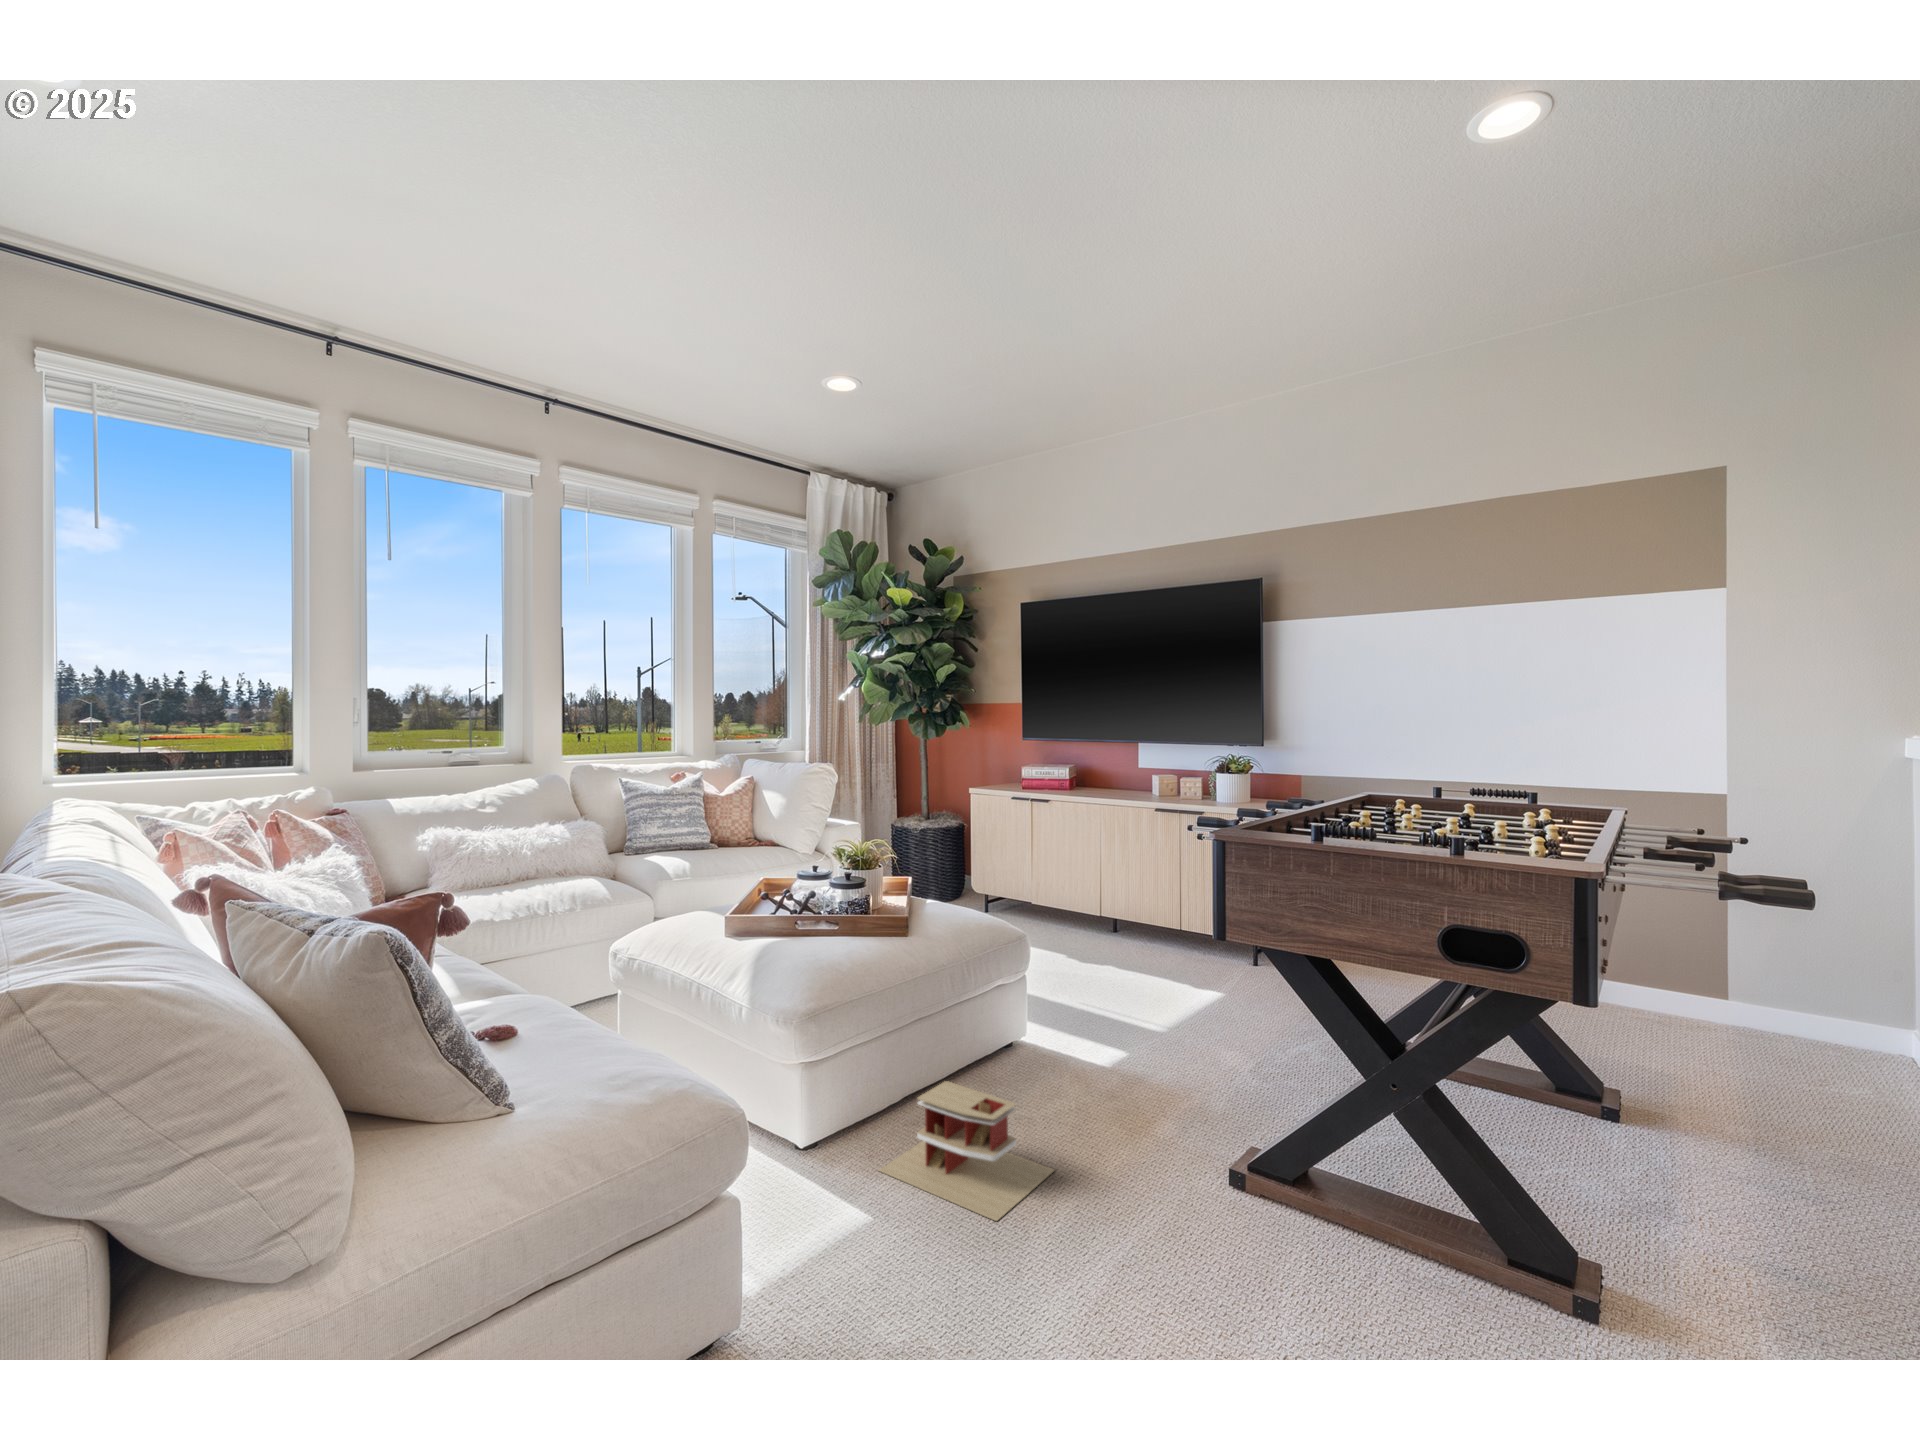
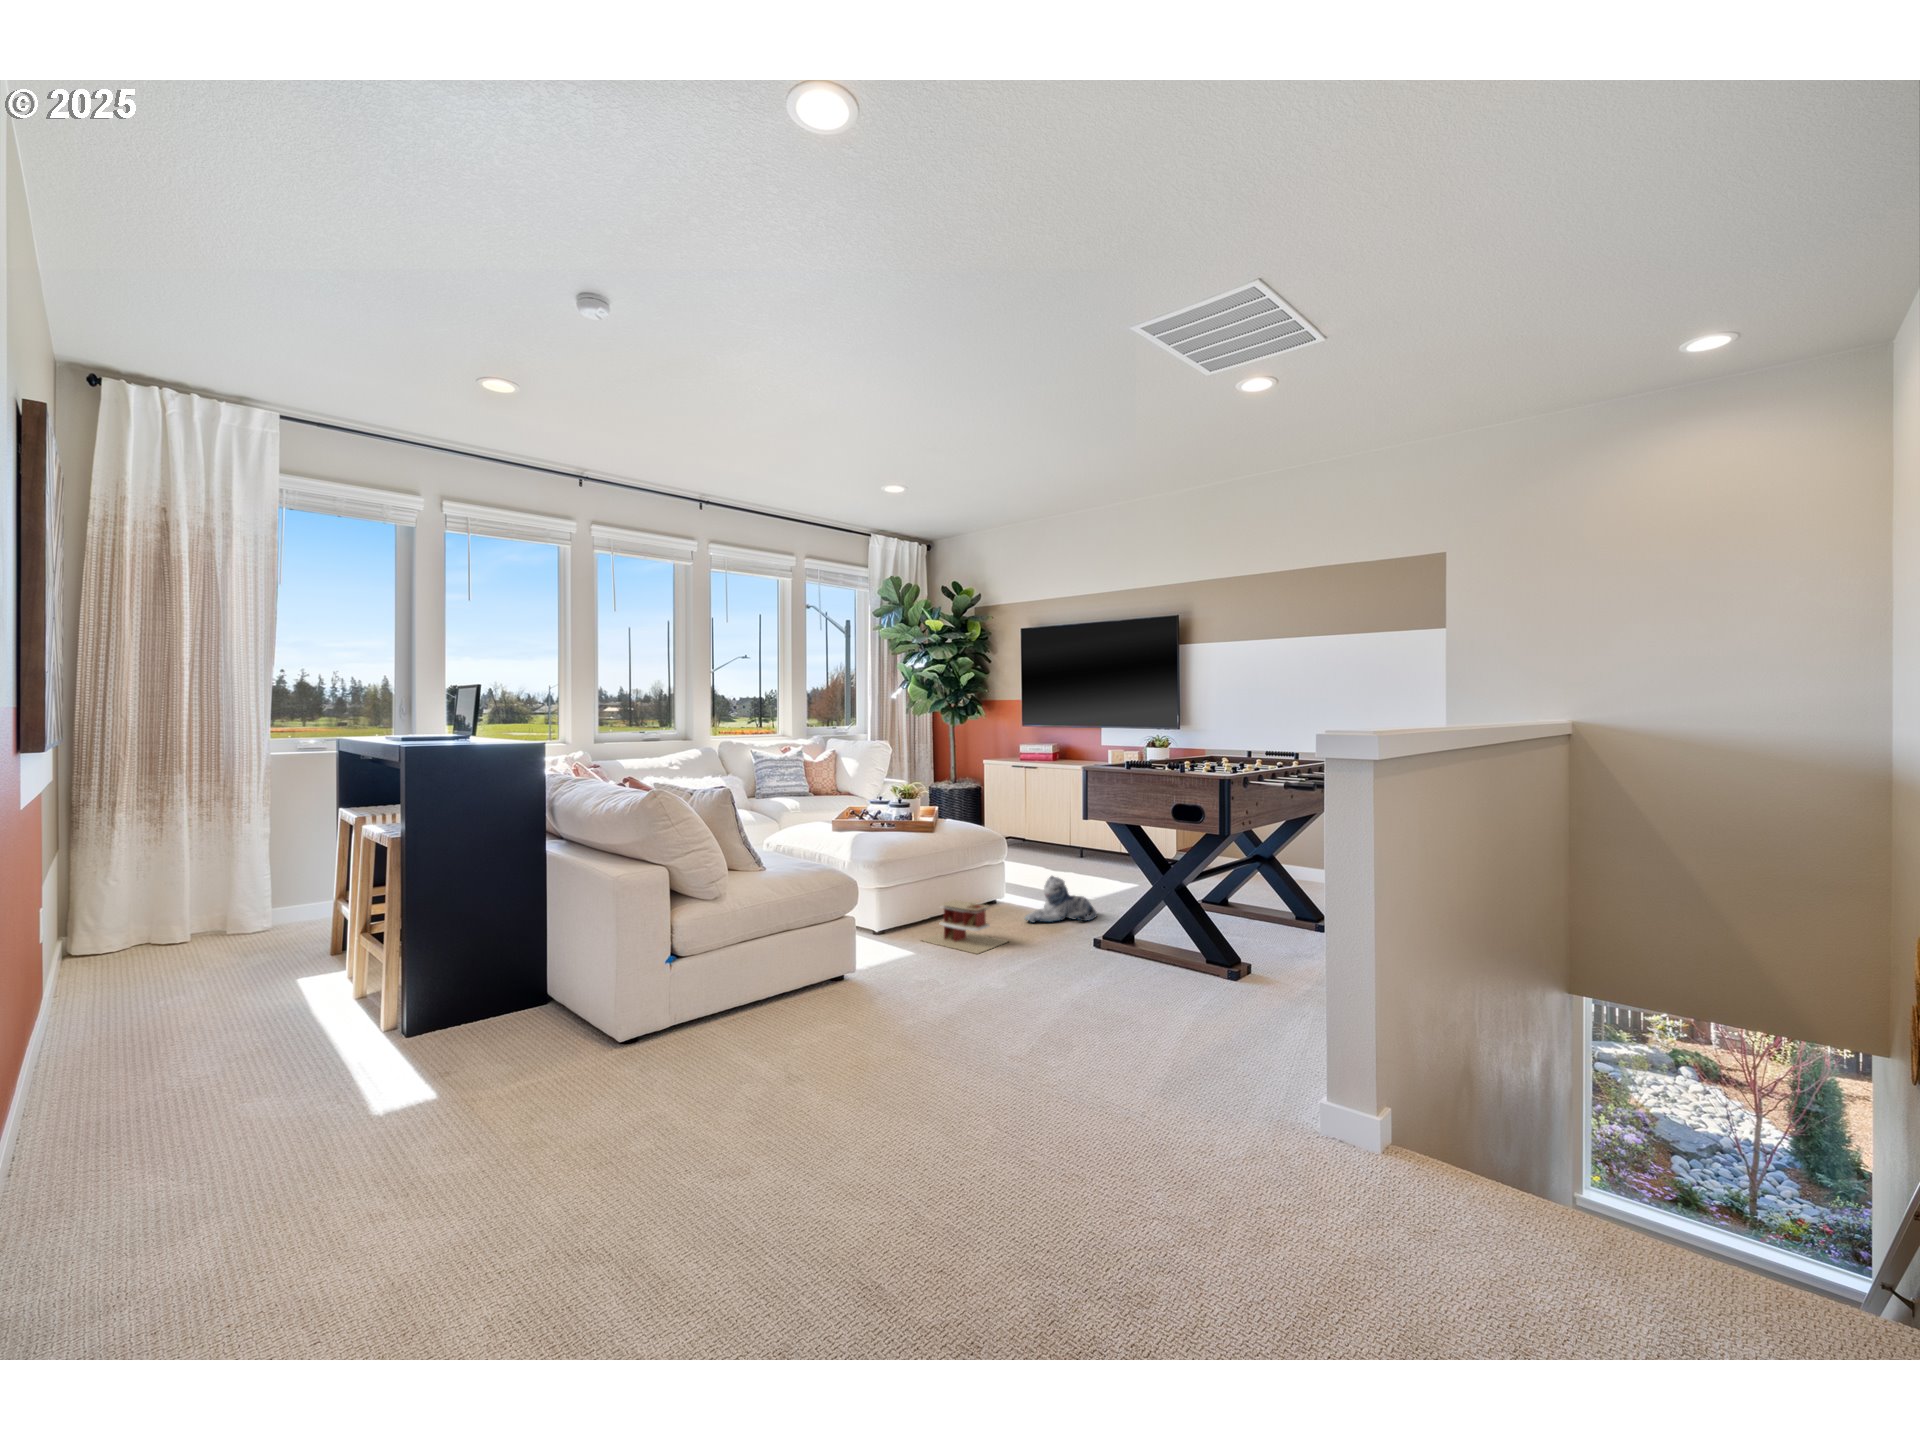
plush toy: none [1069,1015,1193,1107] -> present [1025,876,1097,922]

